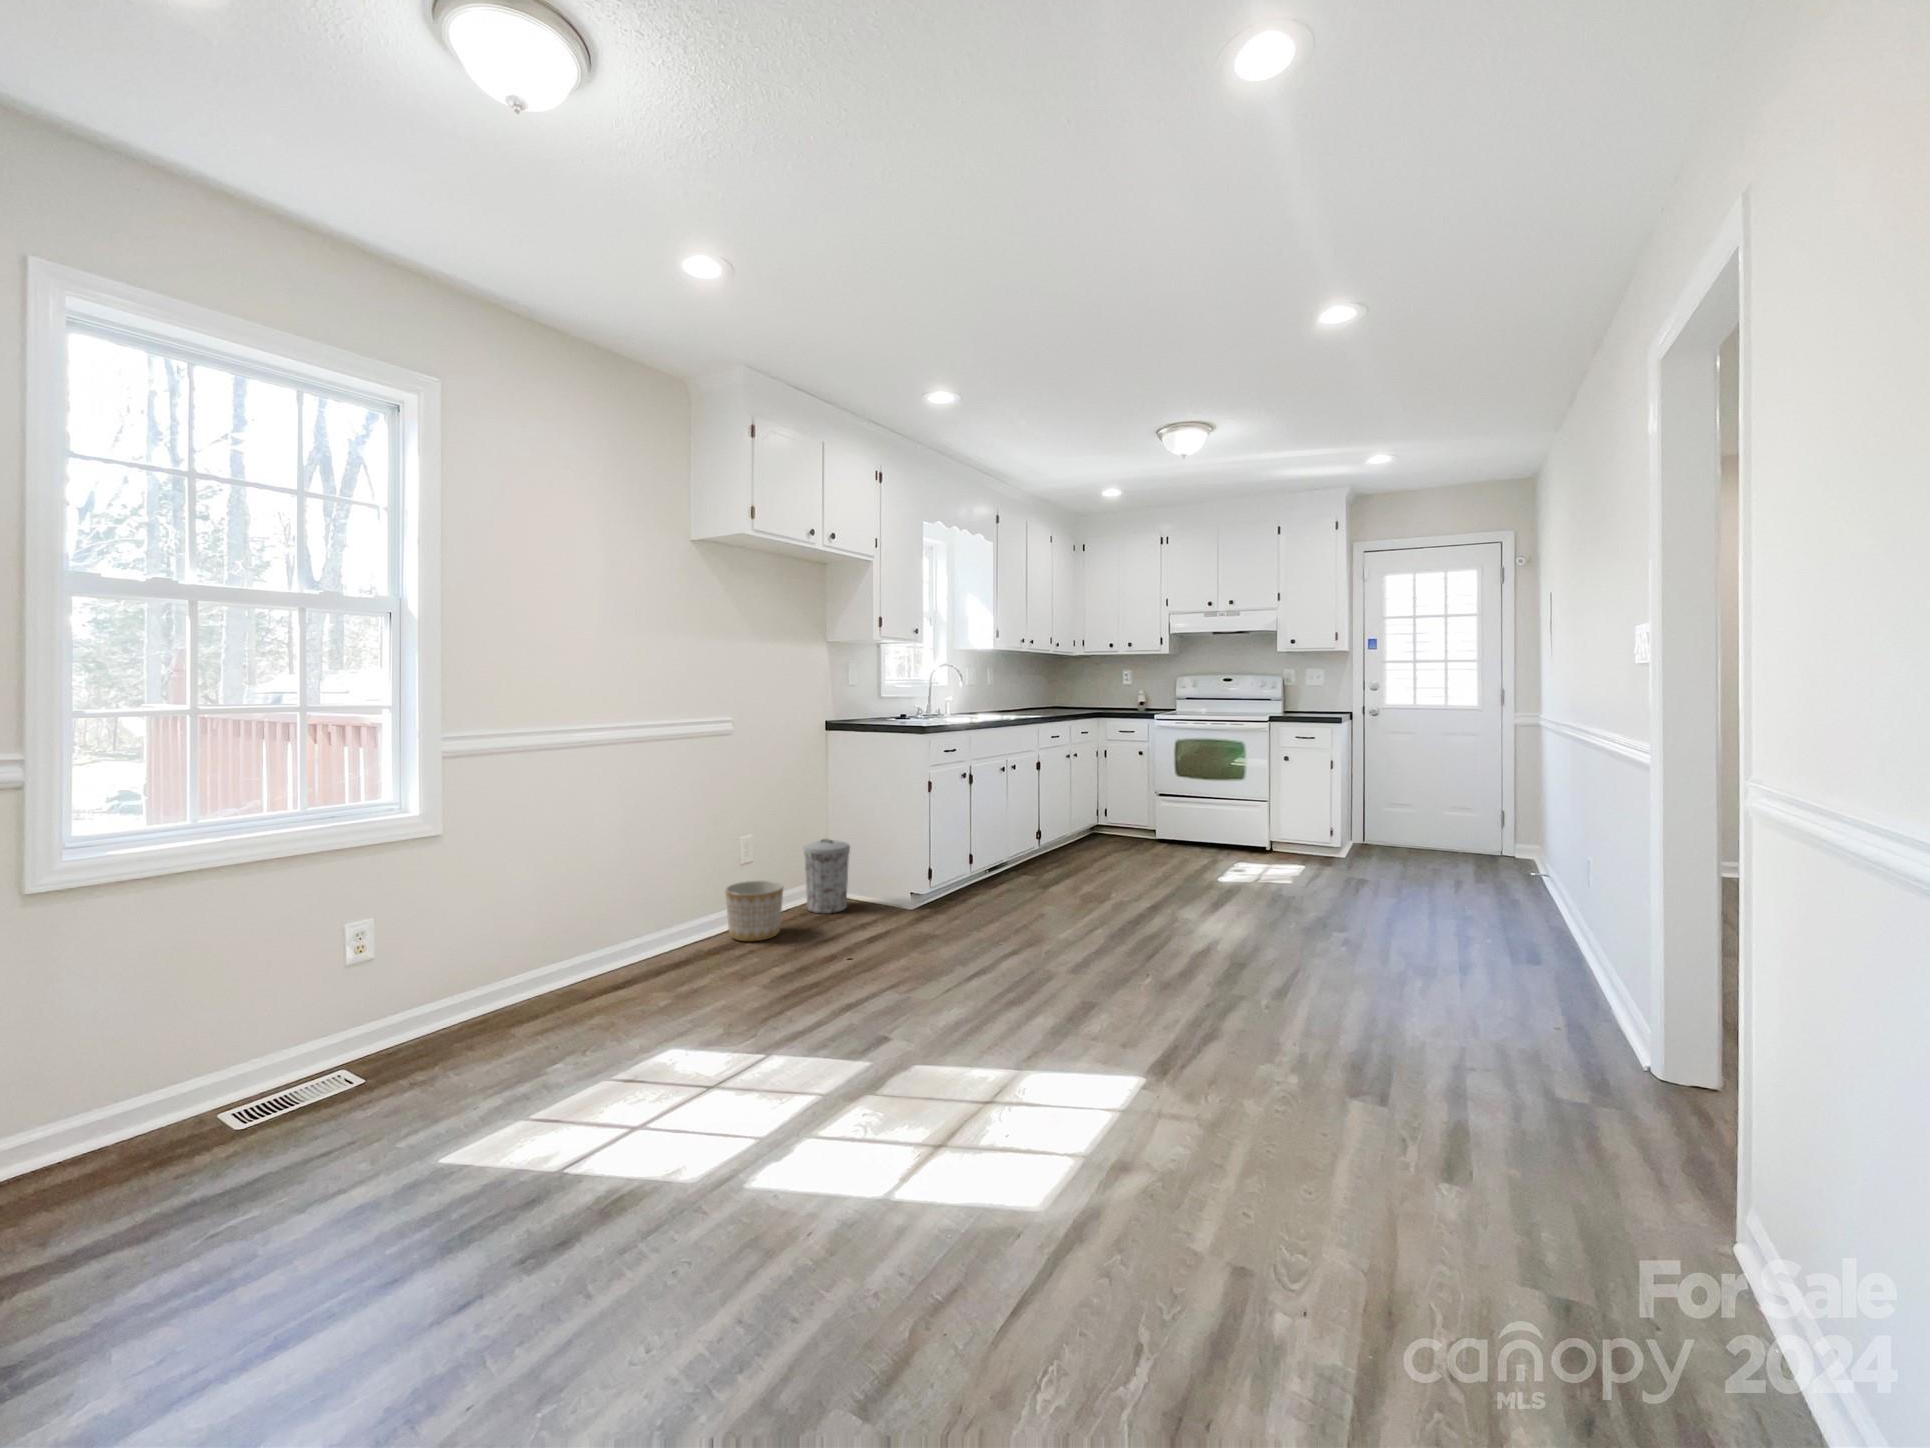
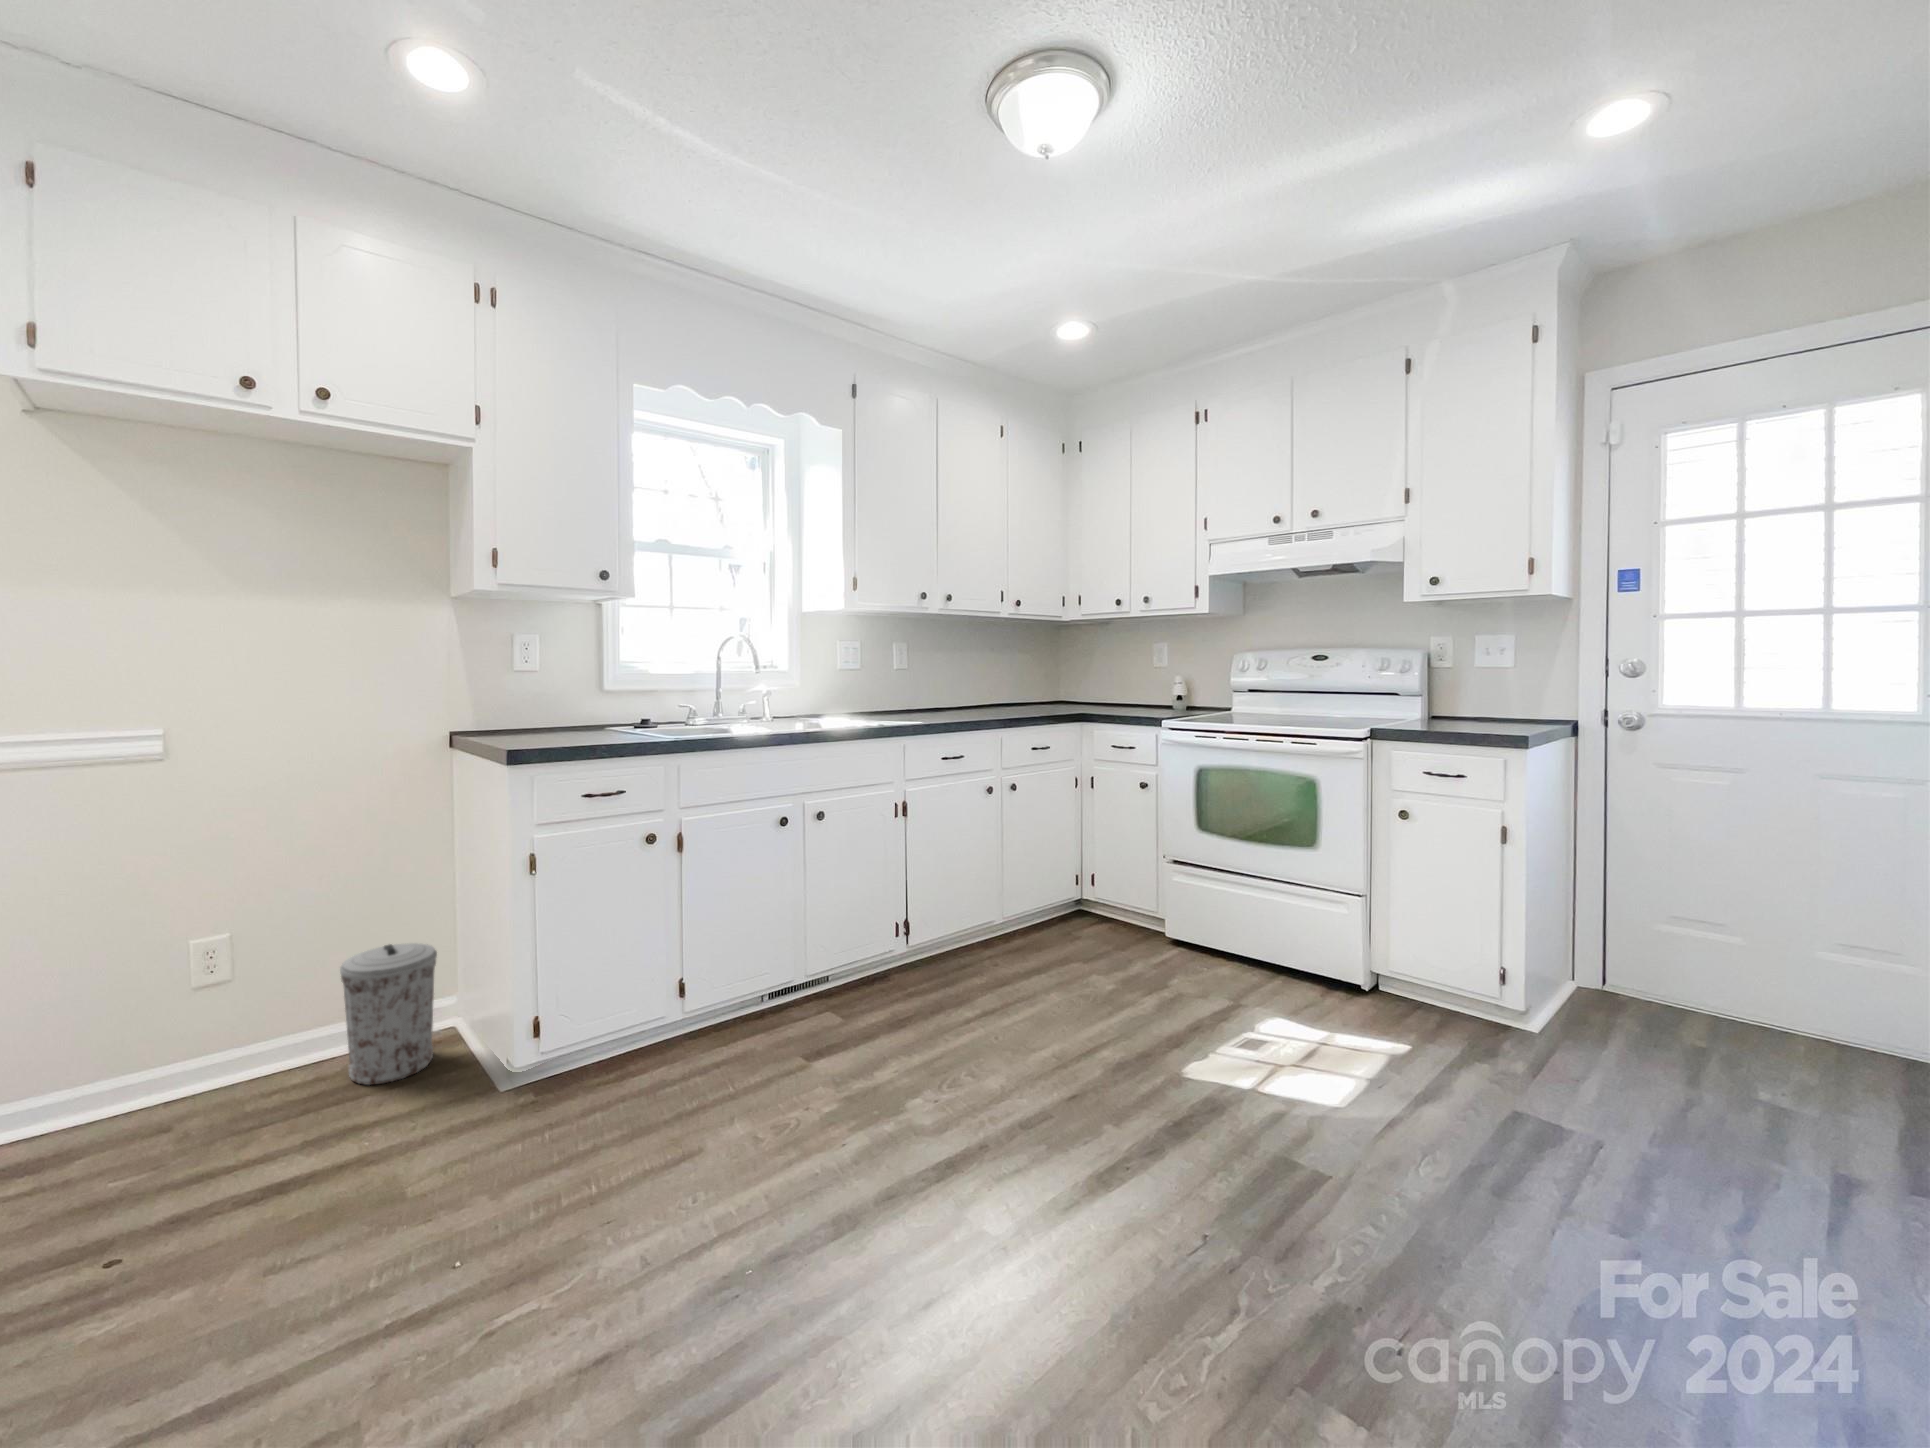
planter: present [725,881,783,941] -> none [68,1027,212,1161]

